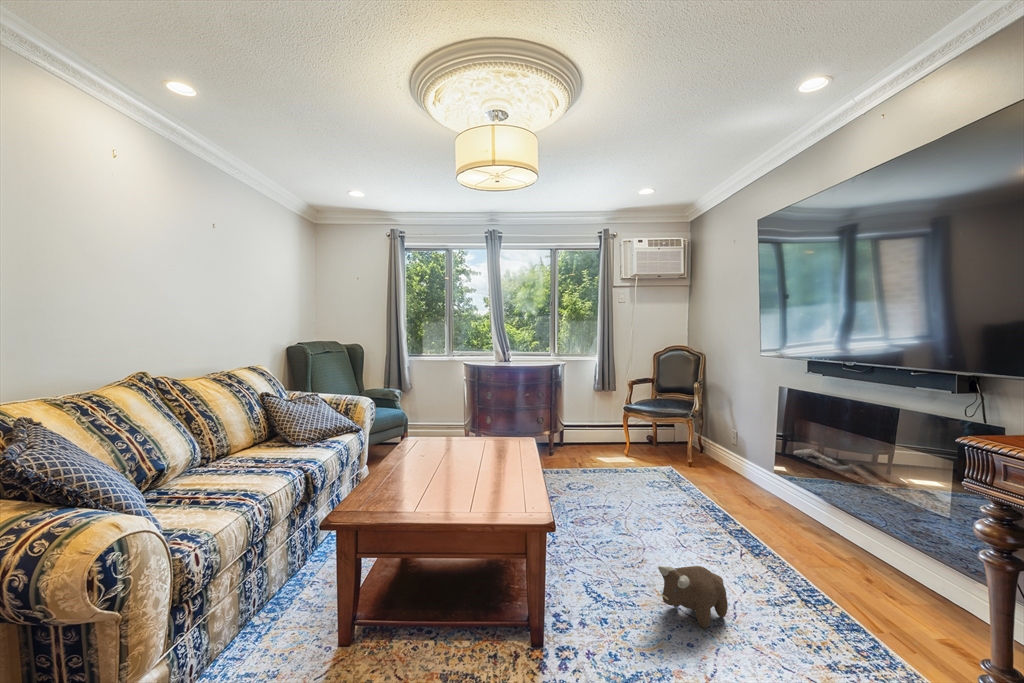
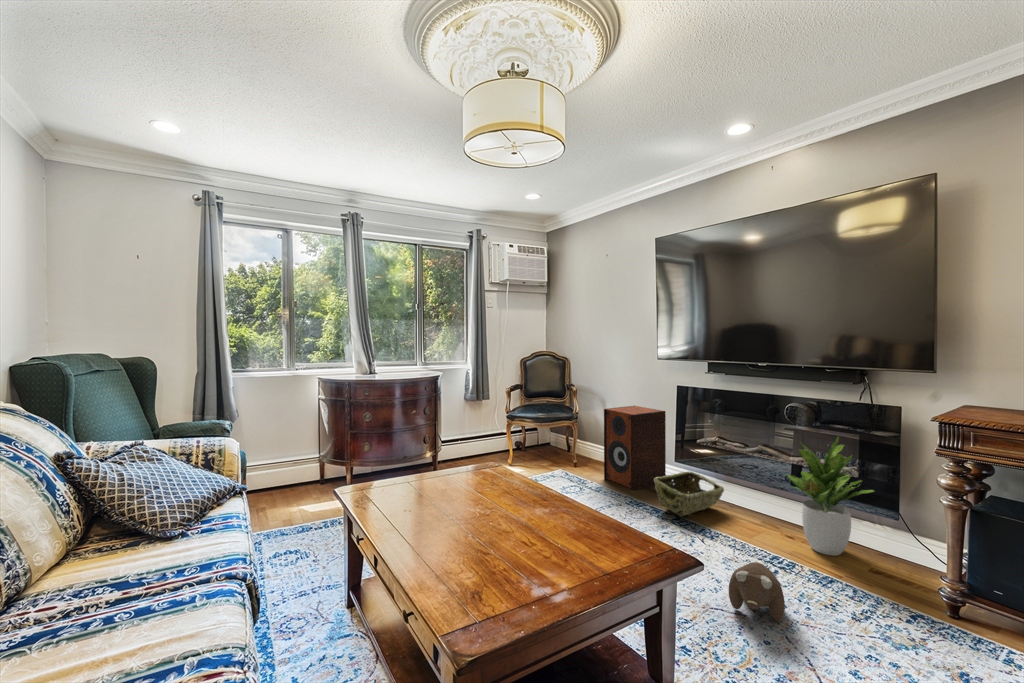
speaker: none [704,407,774,496] -> present [604,406,666,490]
potted plant: none [826,456,950,609] -> present [787,437,874,556]
woven basket: none [716,482,806,528] -> present [654,472,724,516]

